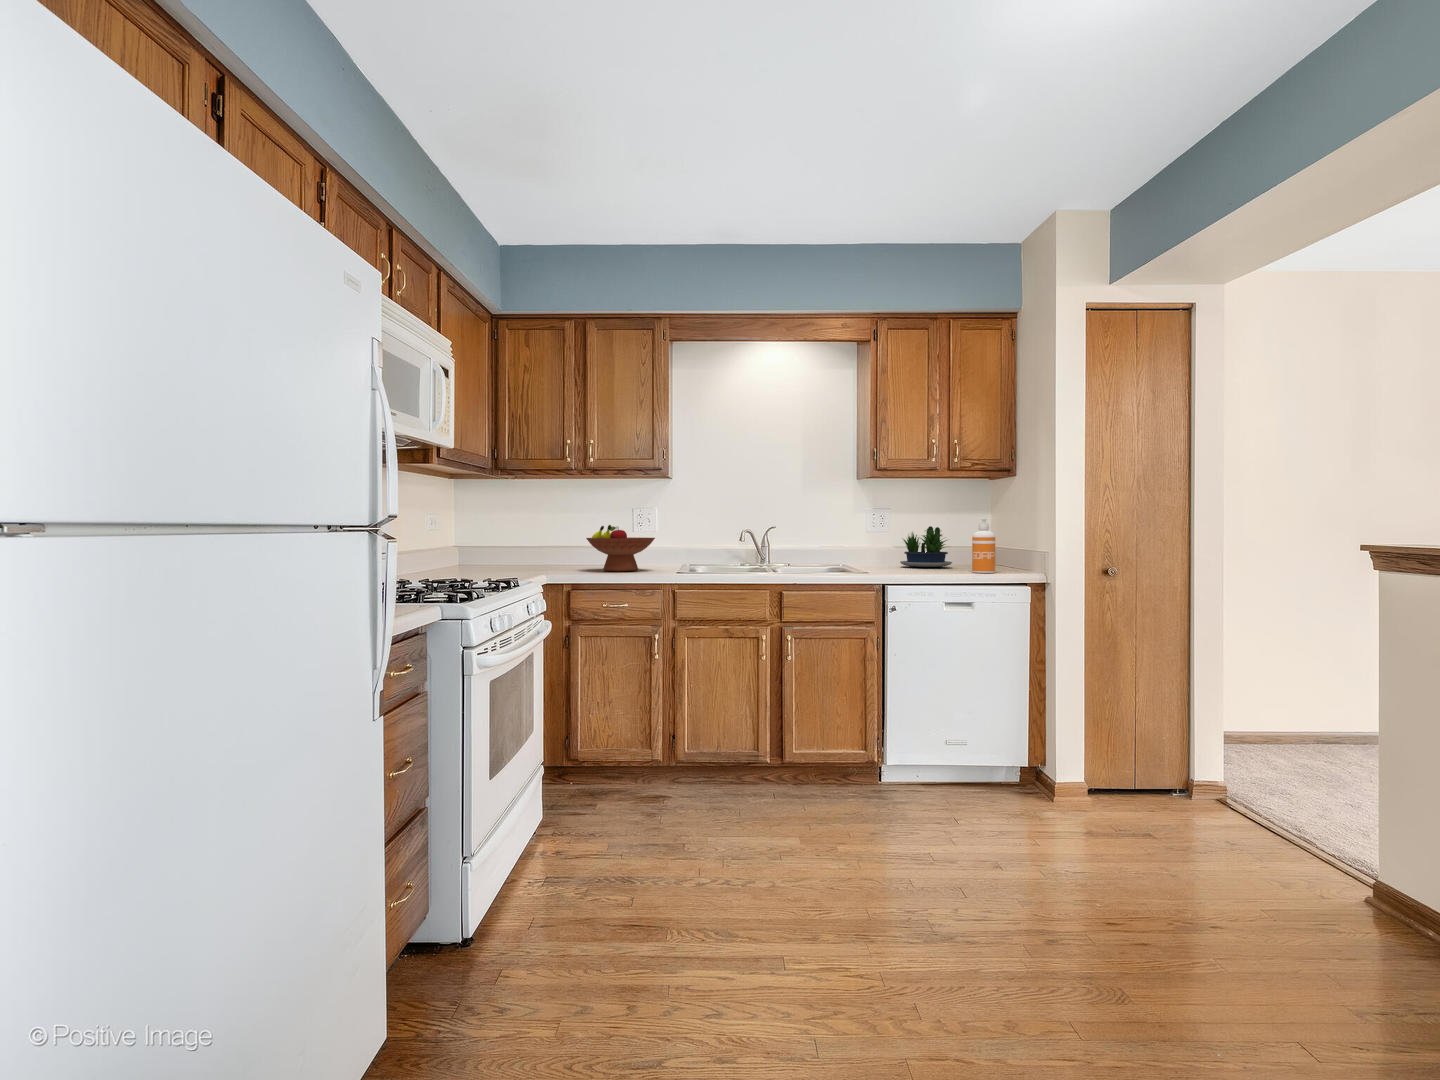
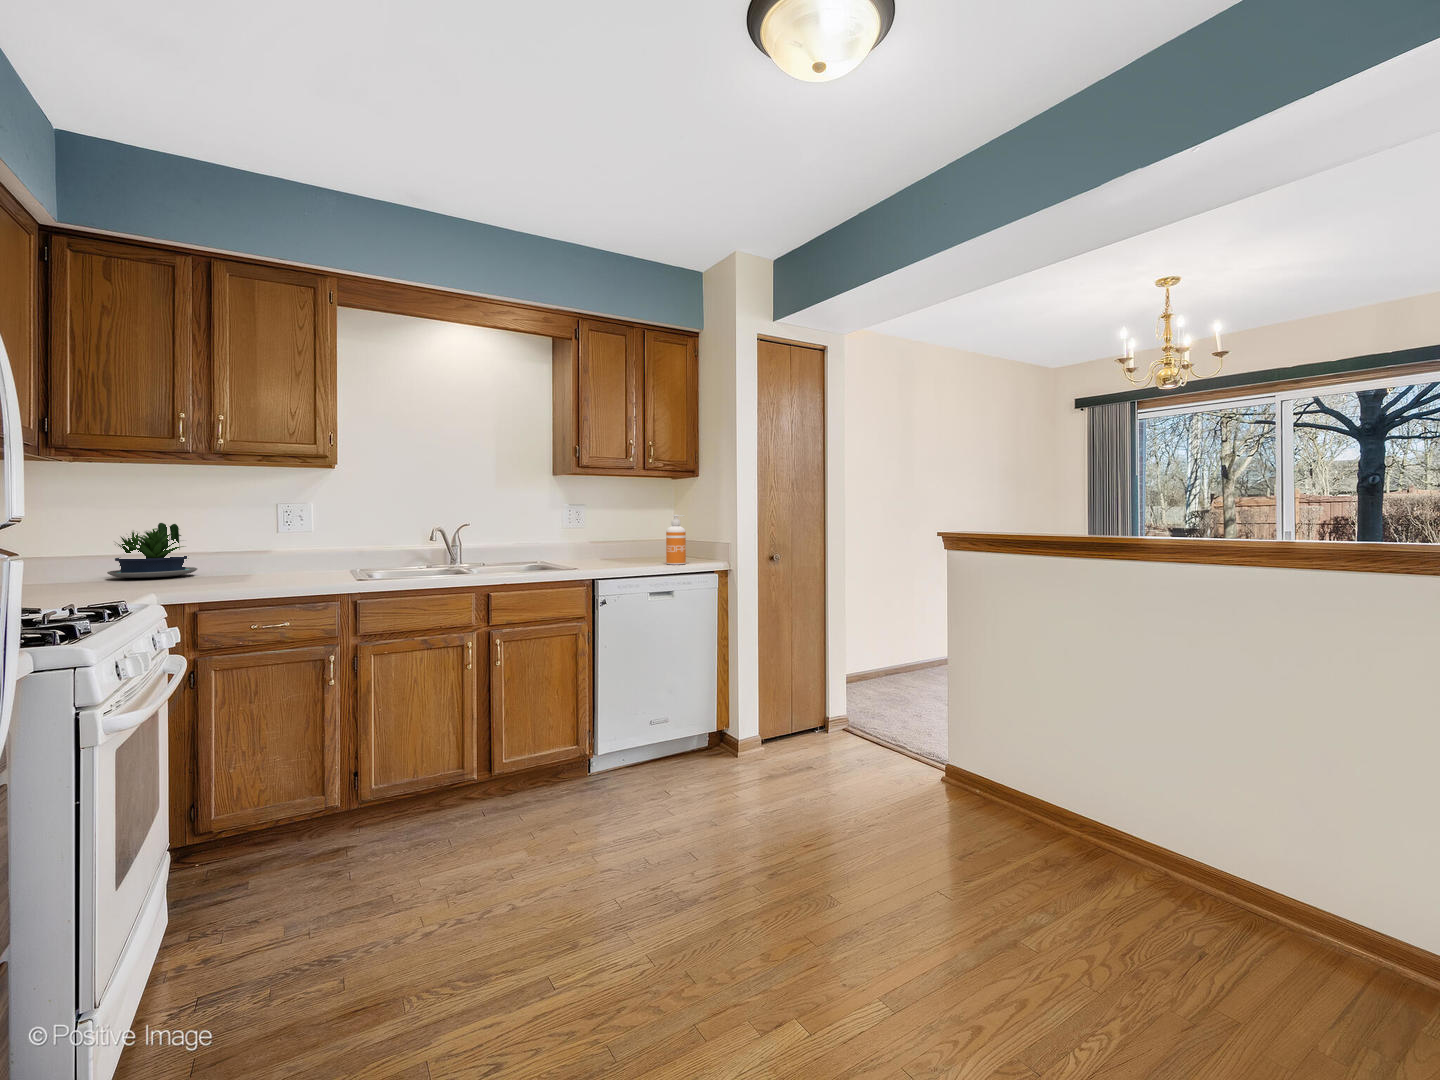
fruit bowl: present [586,525,655,571] -> none [217,524,324,582]
potted plant: present [900,526,952,567] -> present [107,523,197,578]

